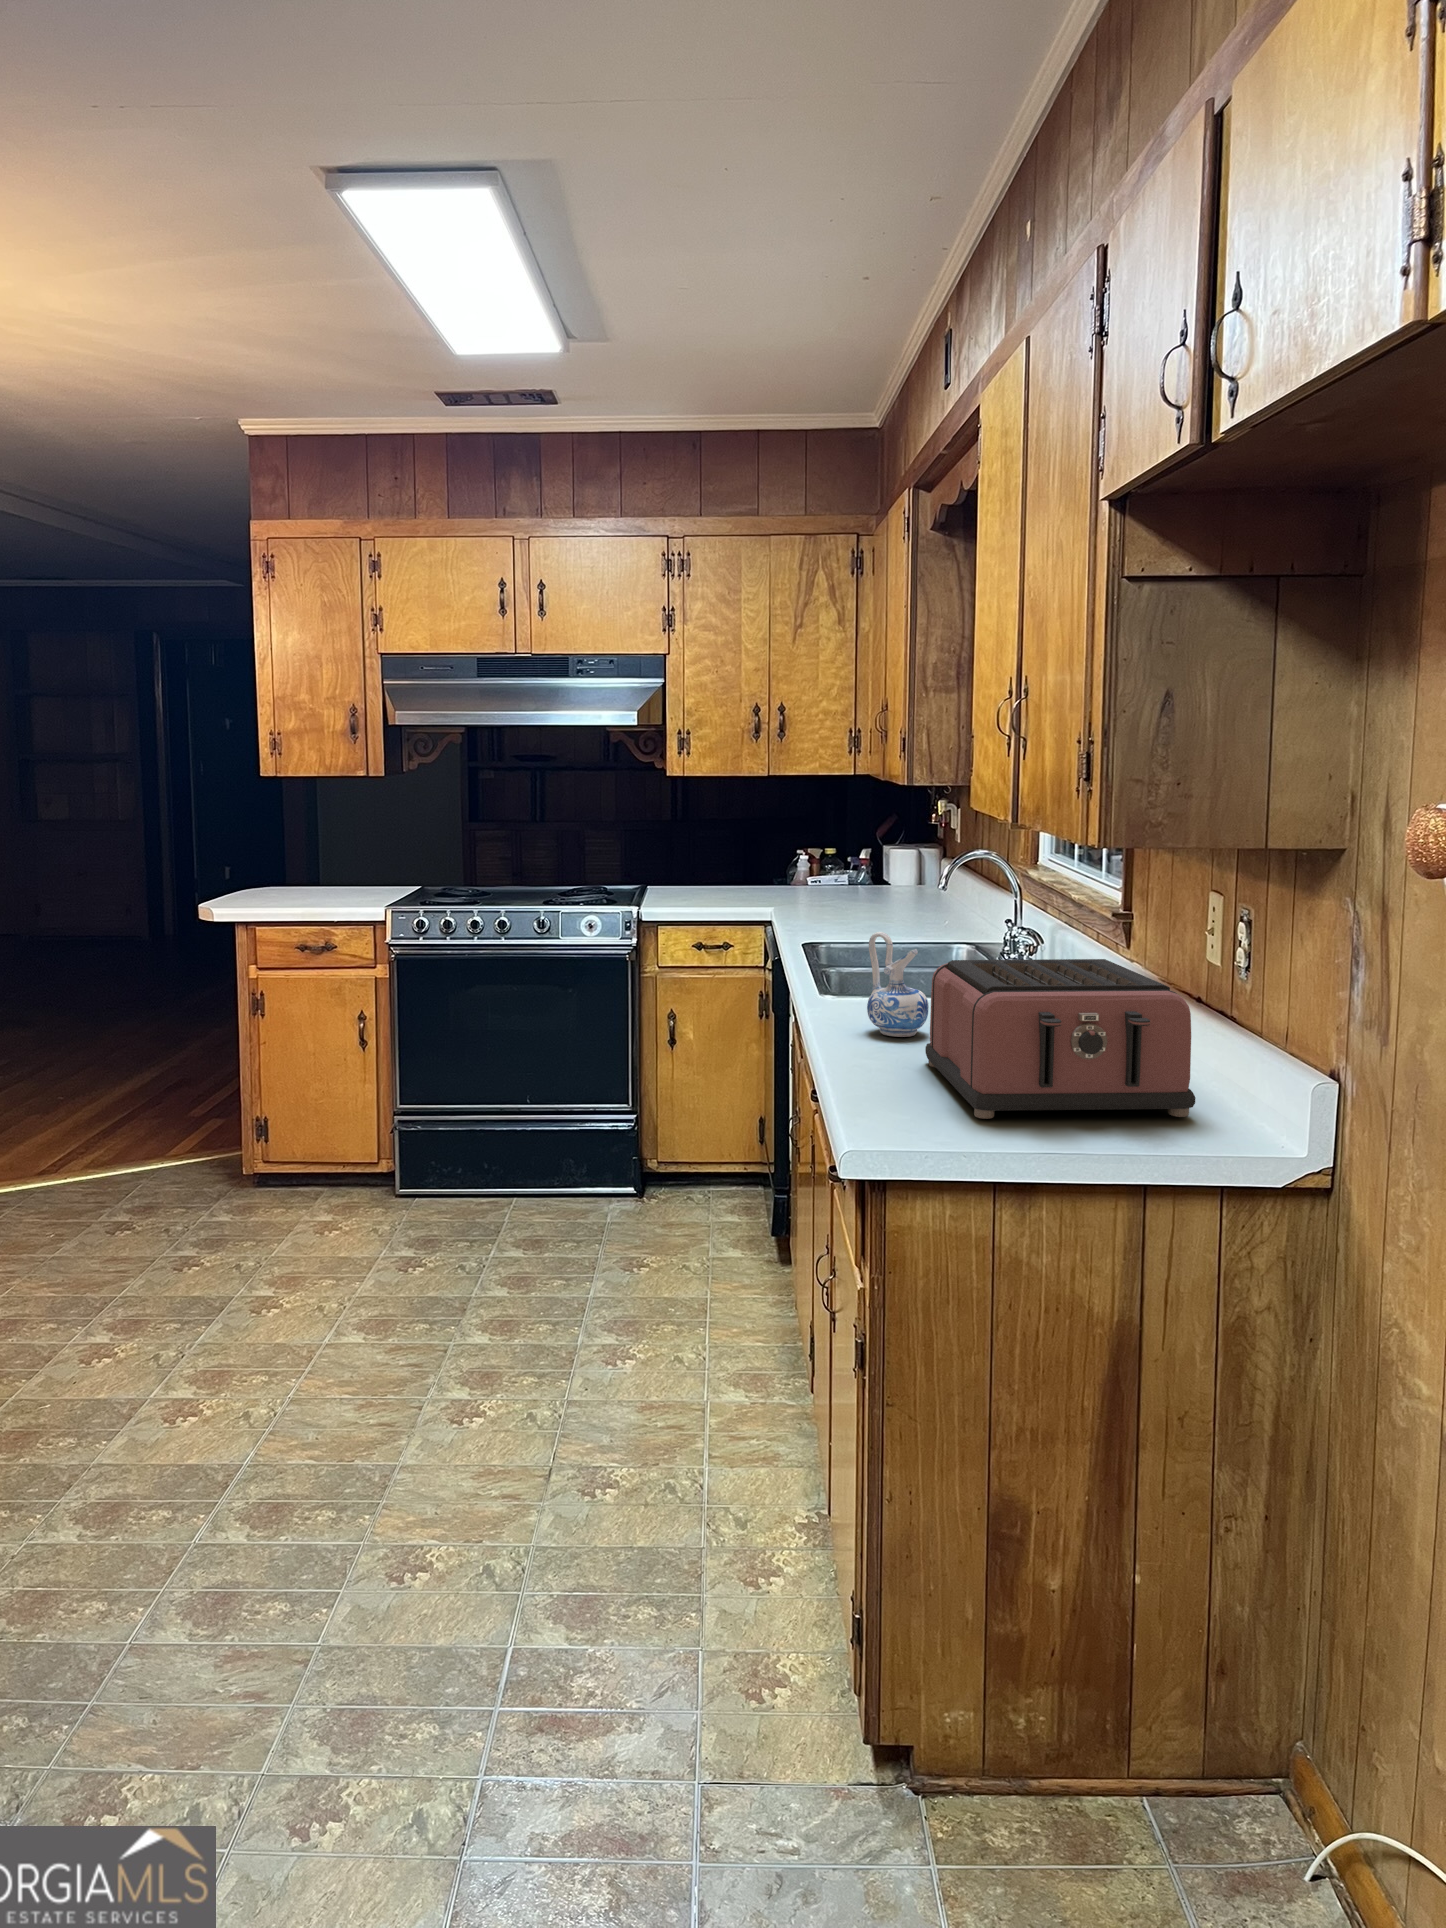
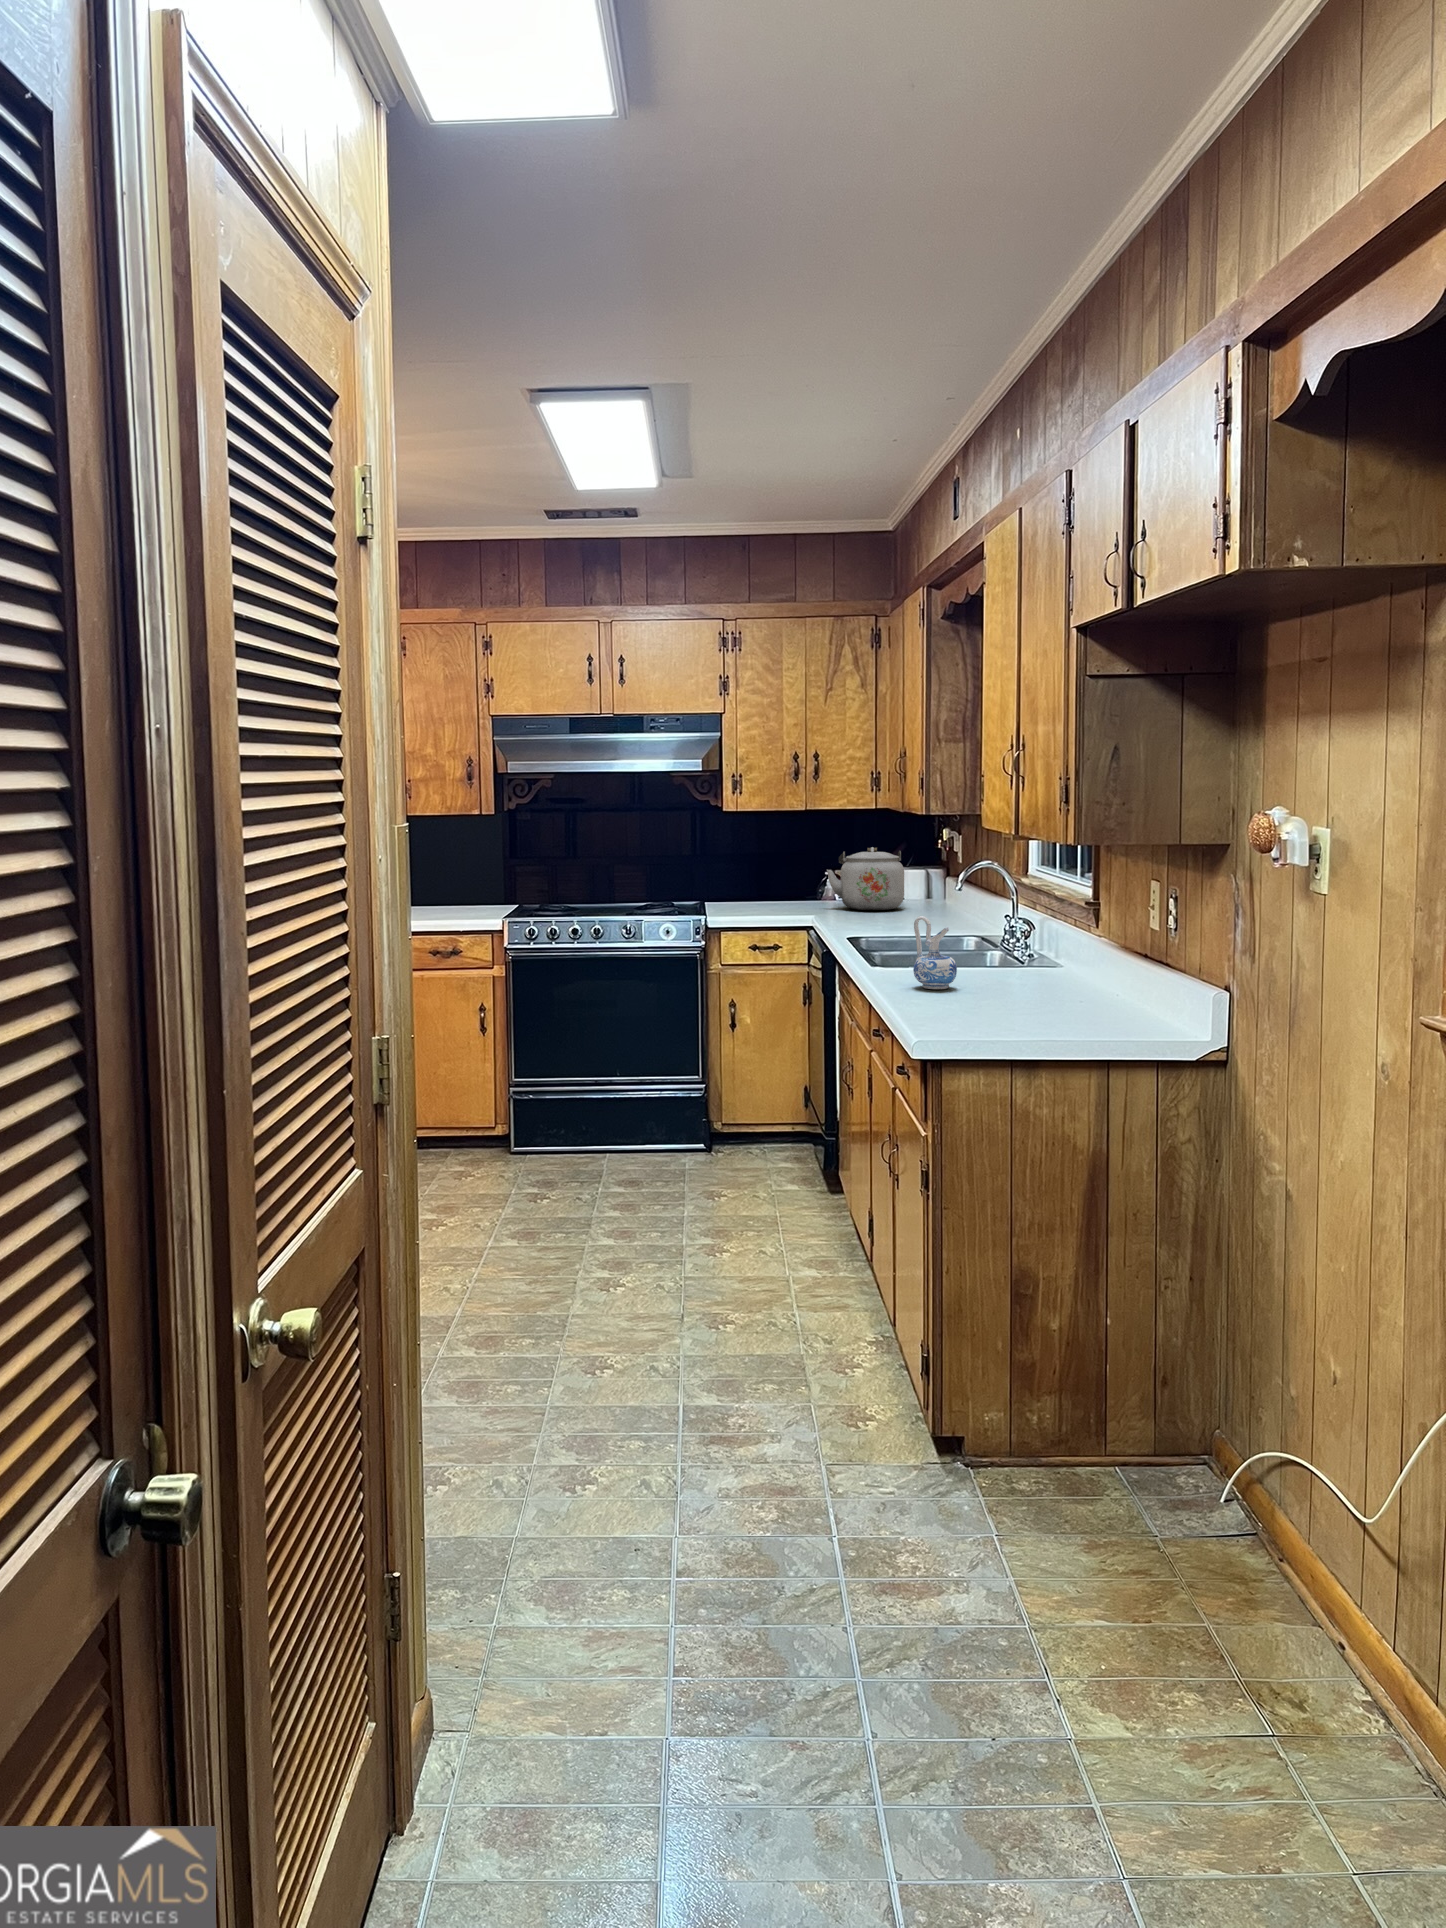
kettle: none [791,822,885,899] -> present [827,847,904,910]
toaster: present [925,959,1195,1119] -> none [958,929,1137,1026]

